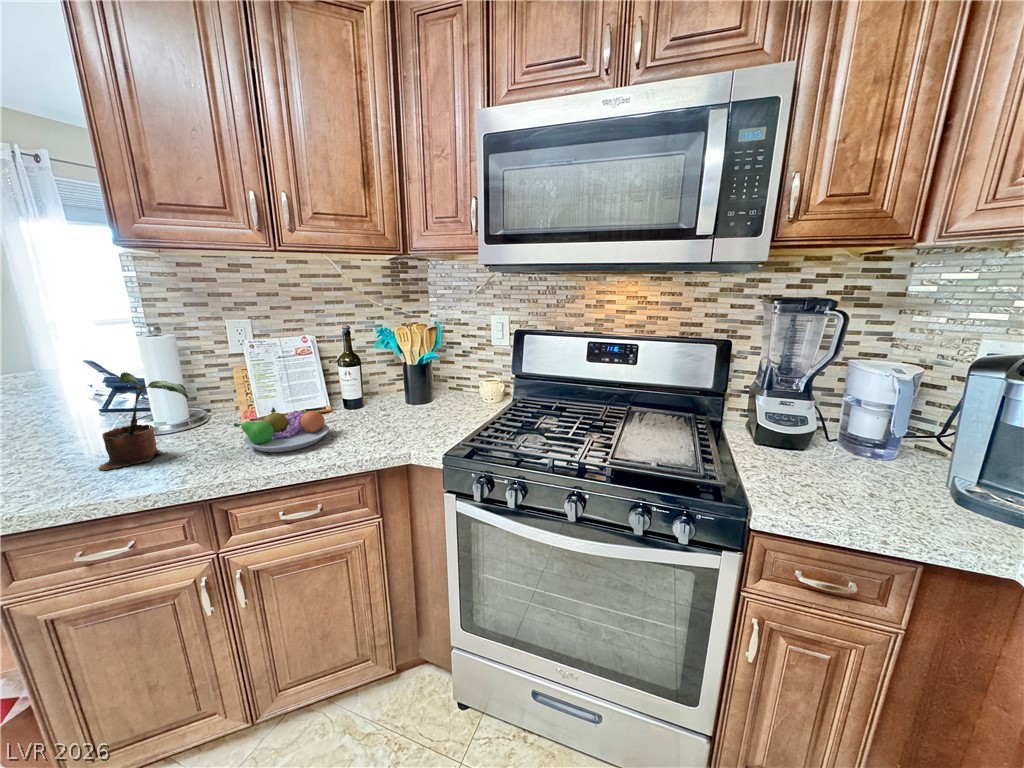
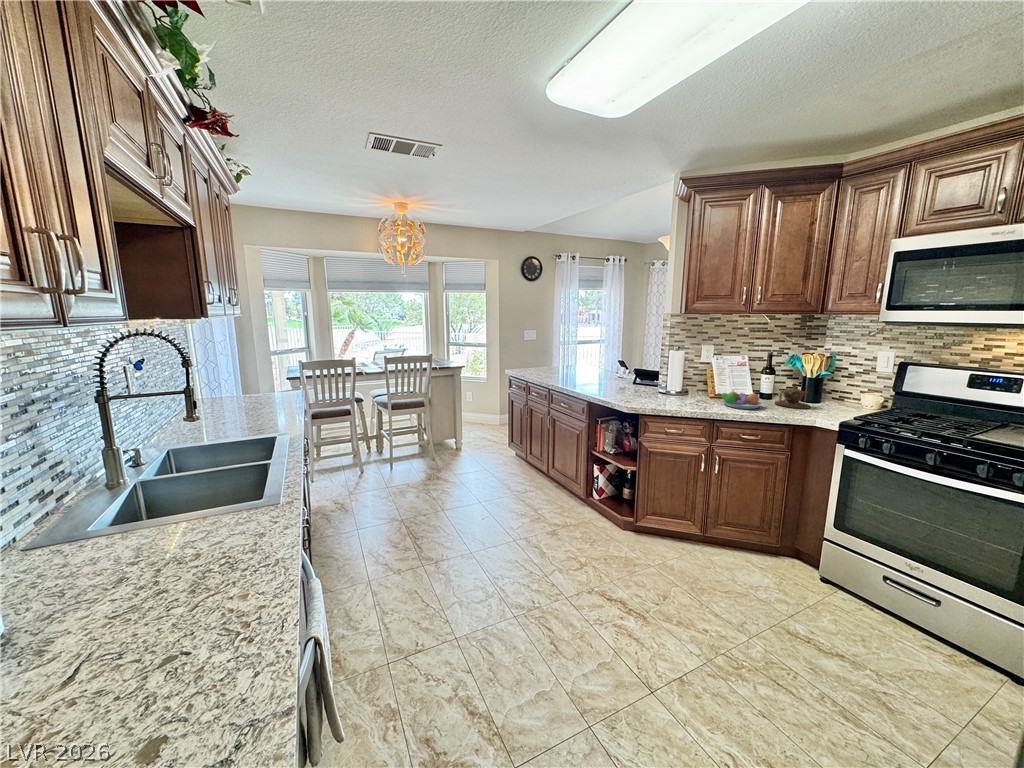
potted plant: present [98,372,189,470] -> none [667,365,702,402]
teapot: none [361,378,415,425] -> present [775,383,810,409]

